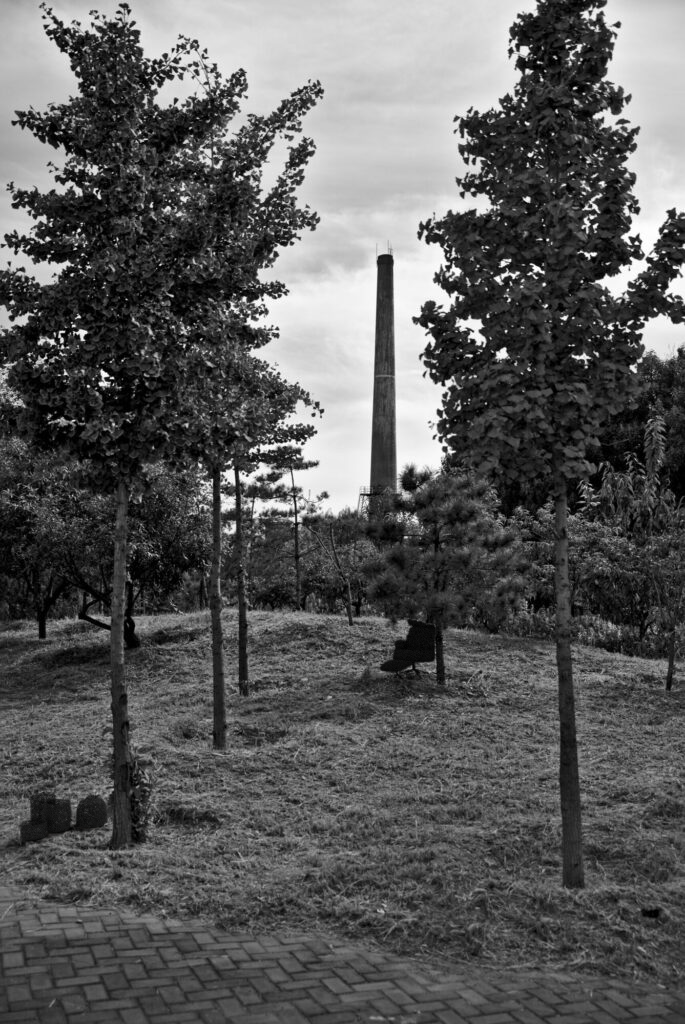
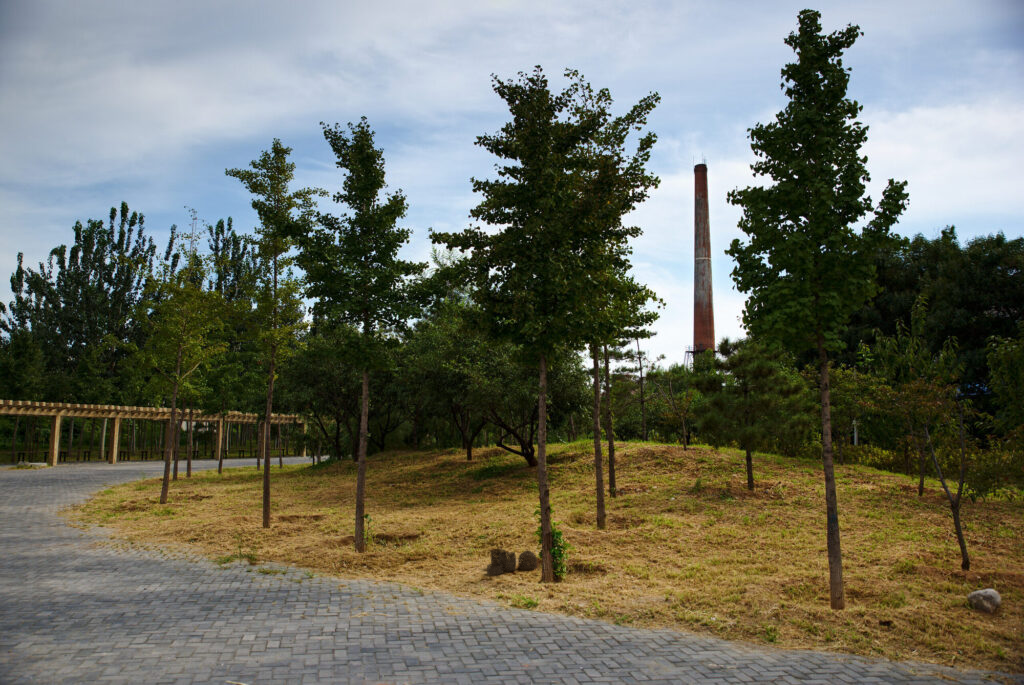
lounge chair: present [380,619,436,681] -> none [708,442,753,490]

